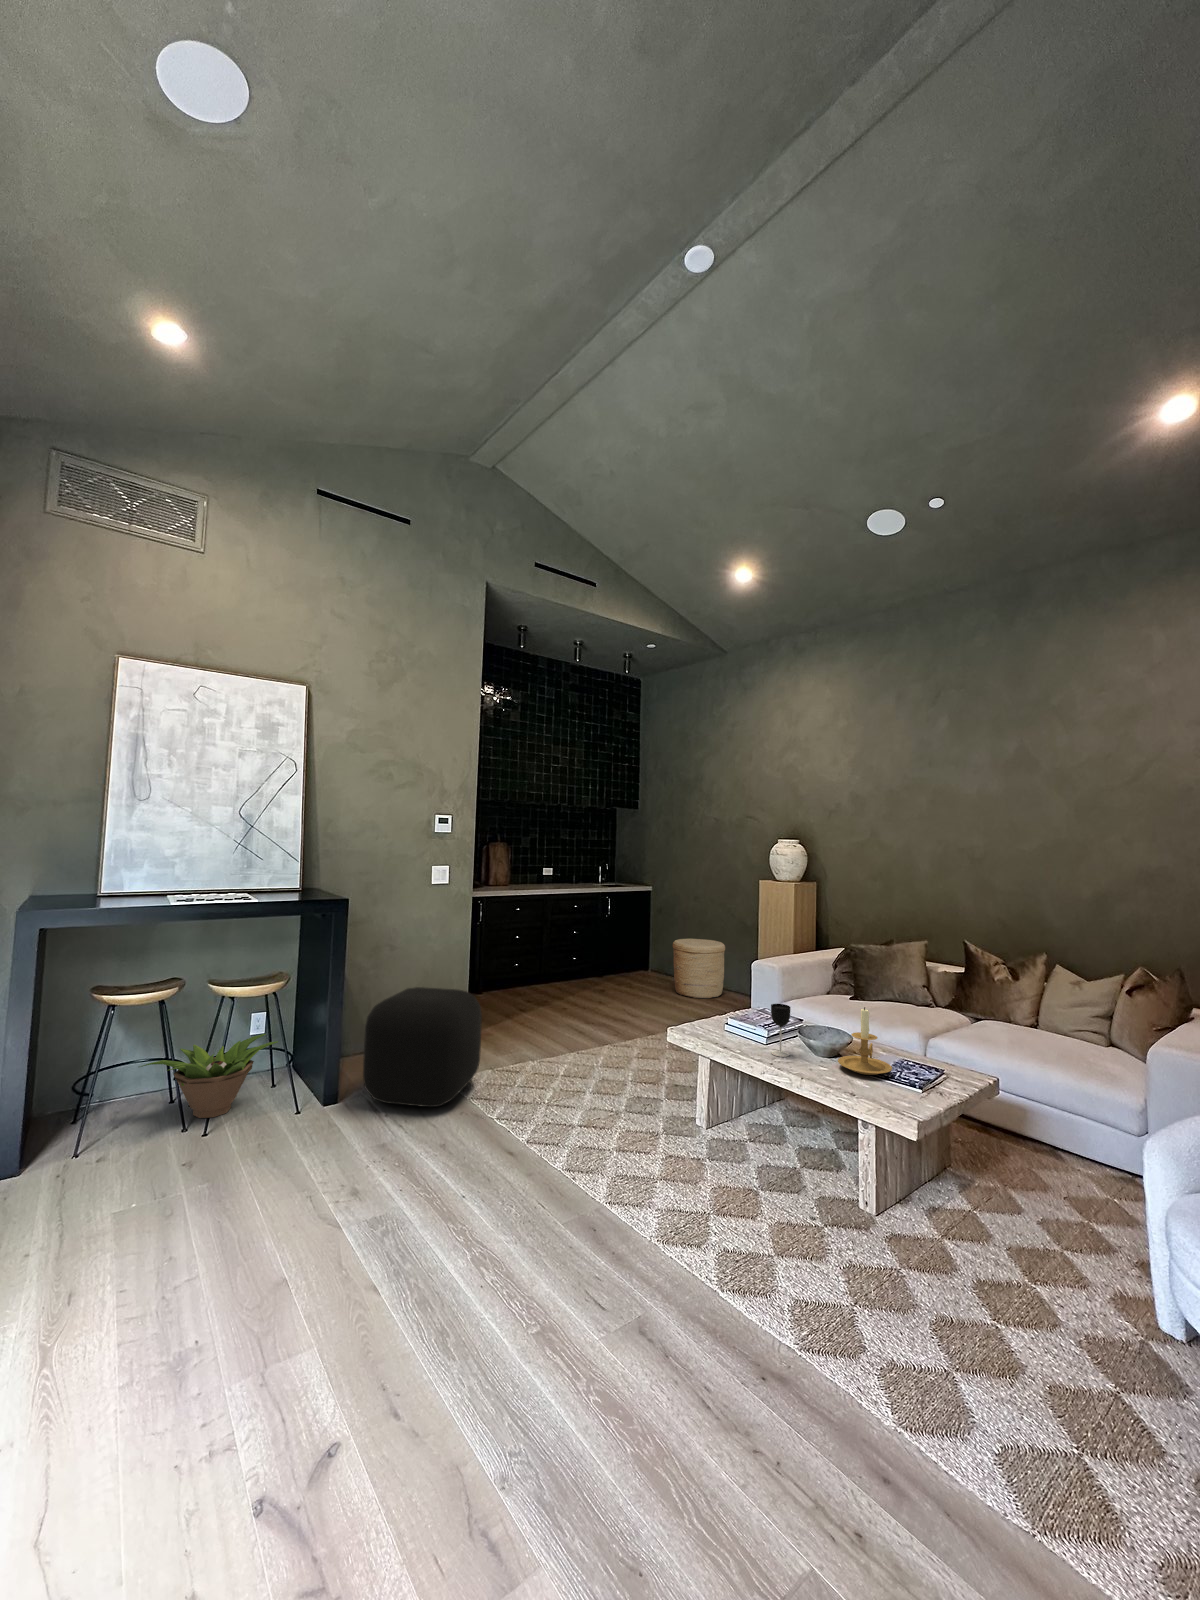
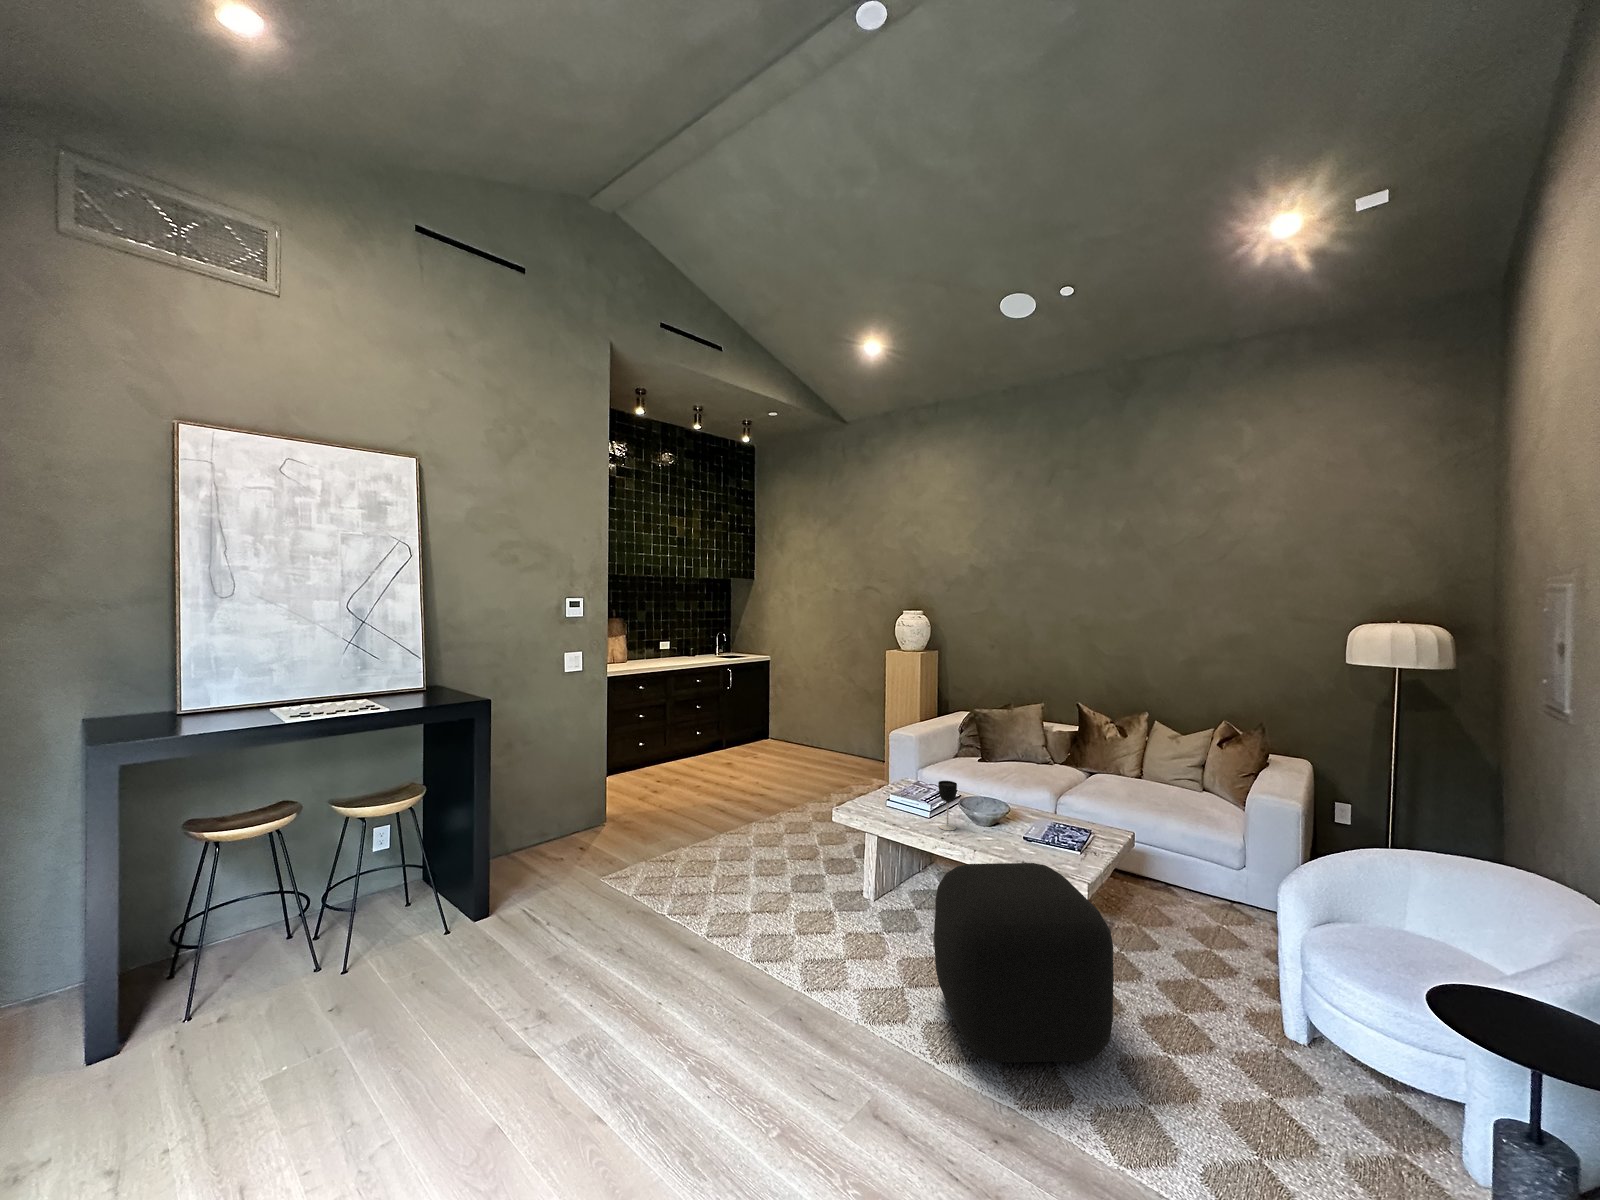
woven basket: present [672,939,725,998] -> none [799,707,850,765]
ottoman: present [363,987,482,1107] -> present [934,863,1114,1063]
candle holder: present [838,1007,892,1075] -> none [1003,780,1051,842]
decorative plant: present [140,1034,278,1118] -> none [249,851,416,954]

